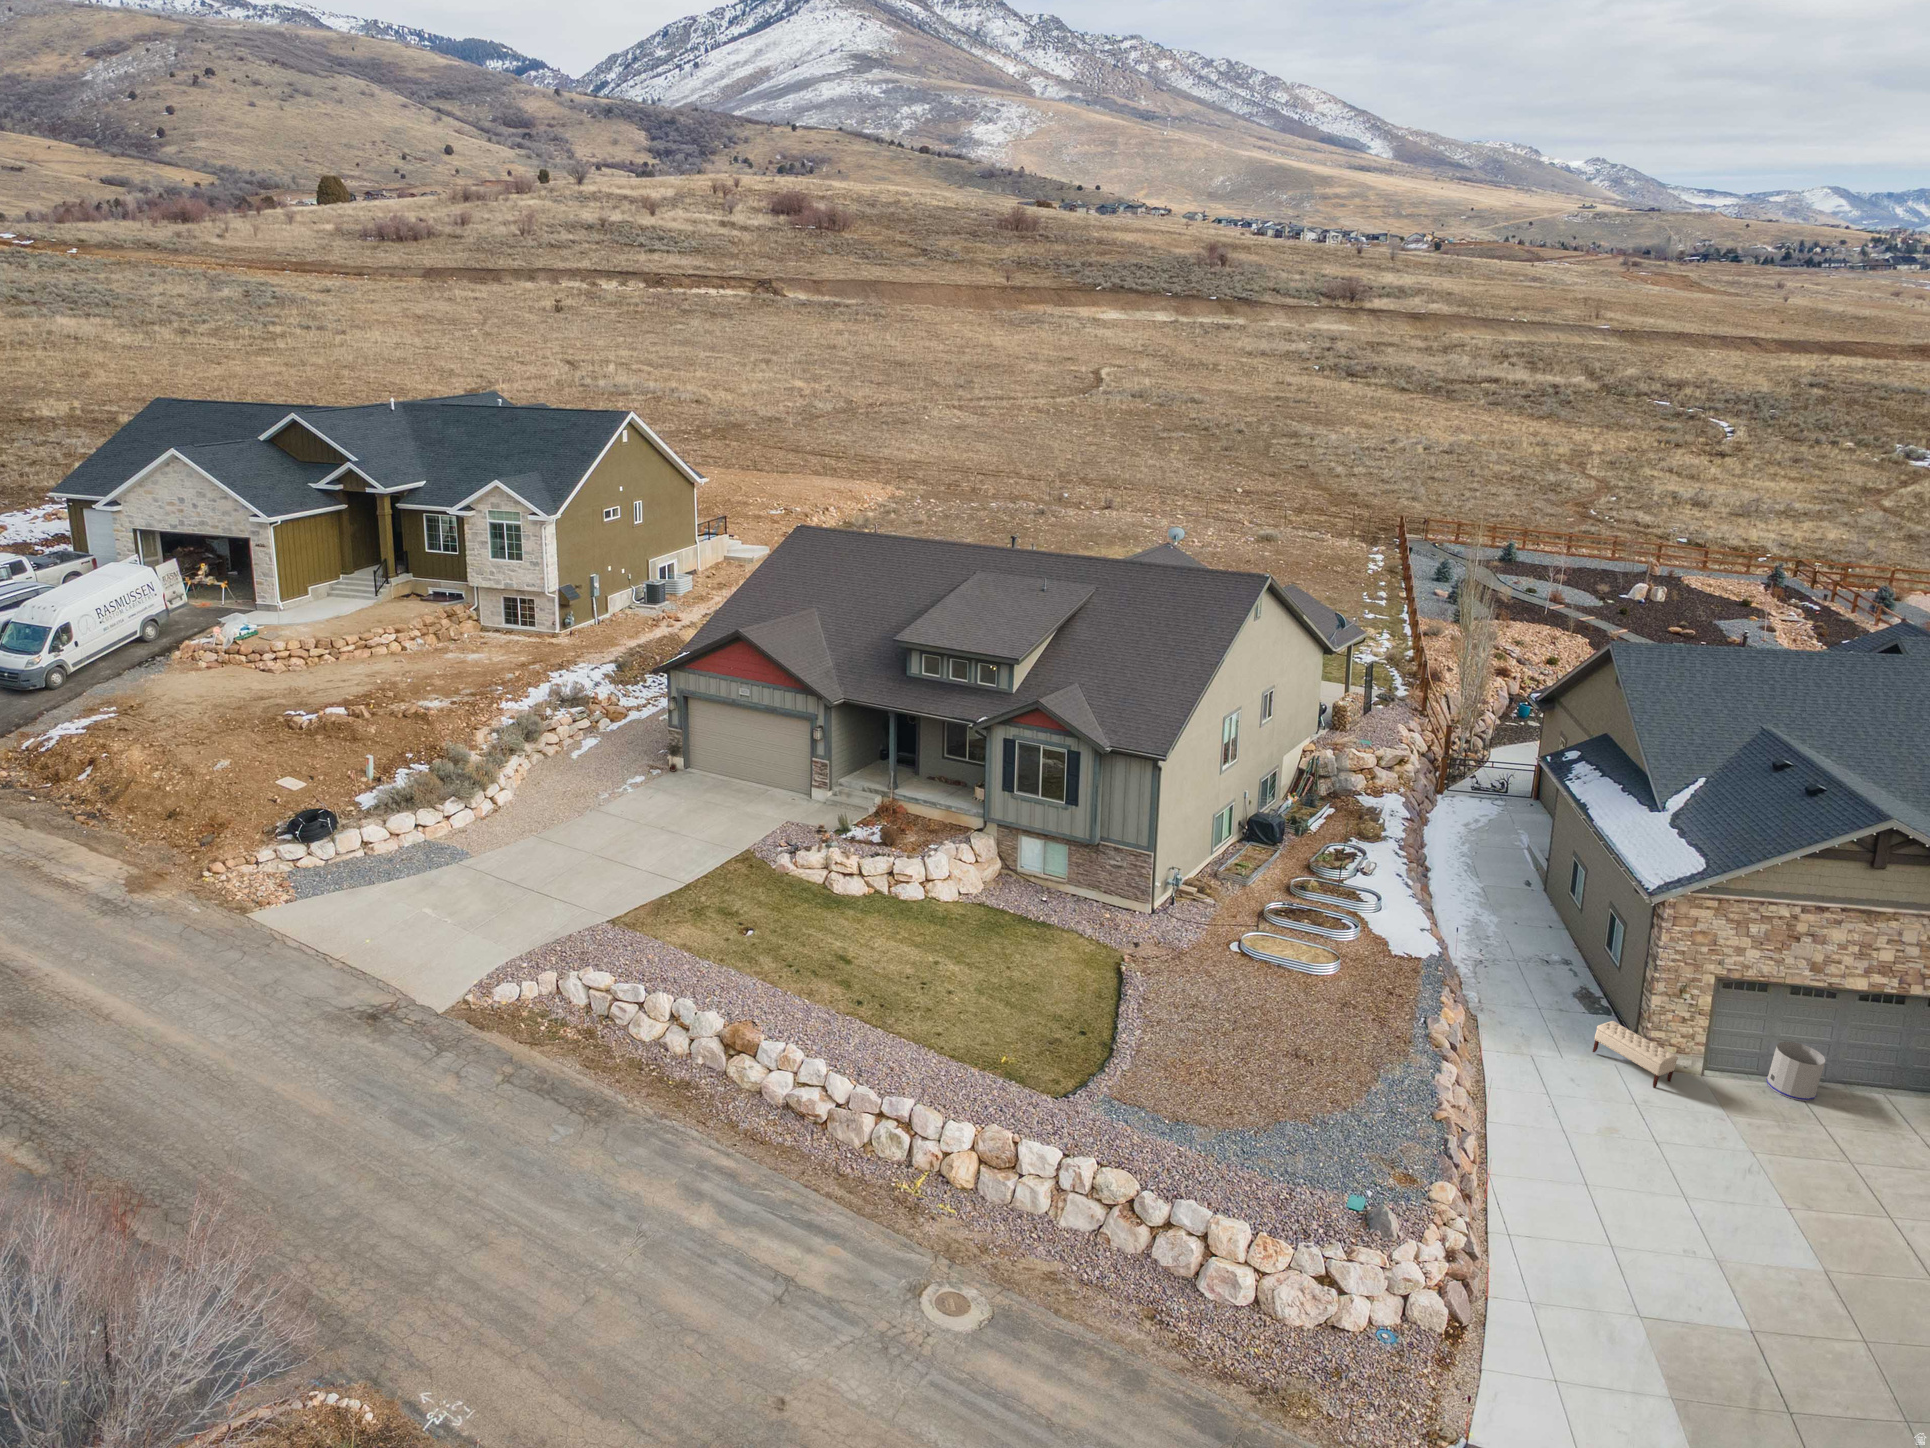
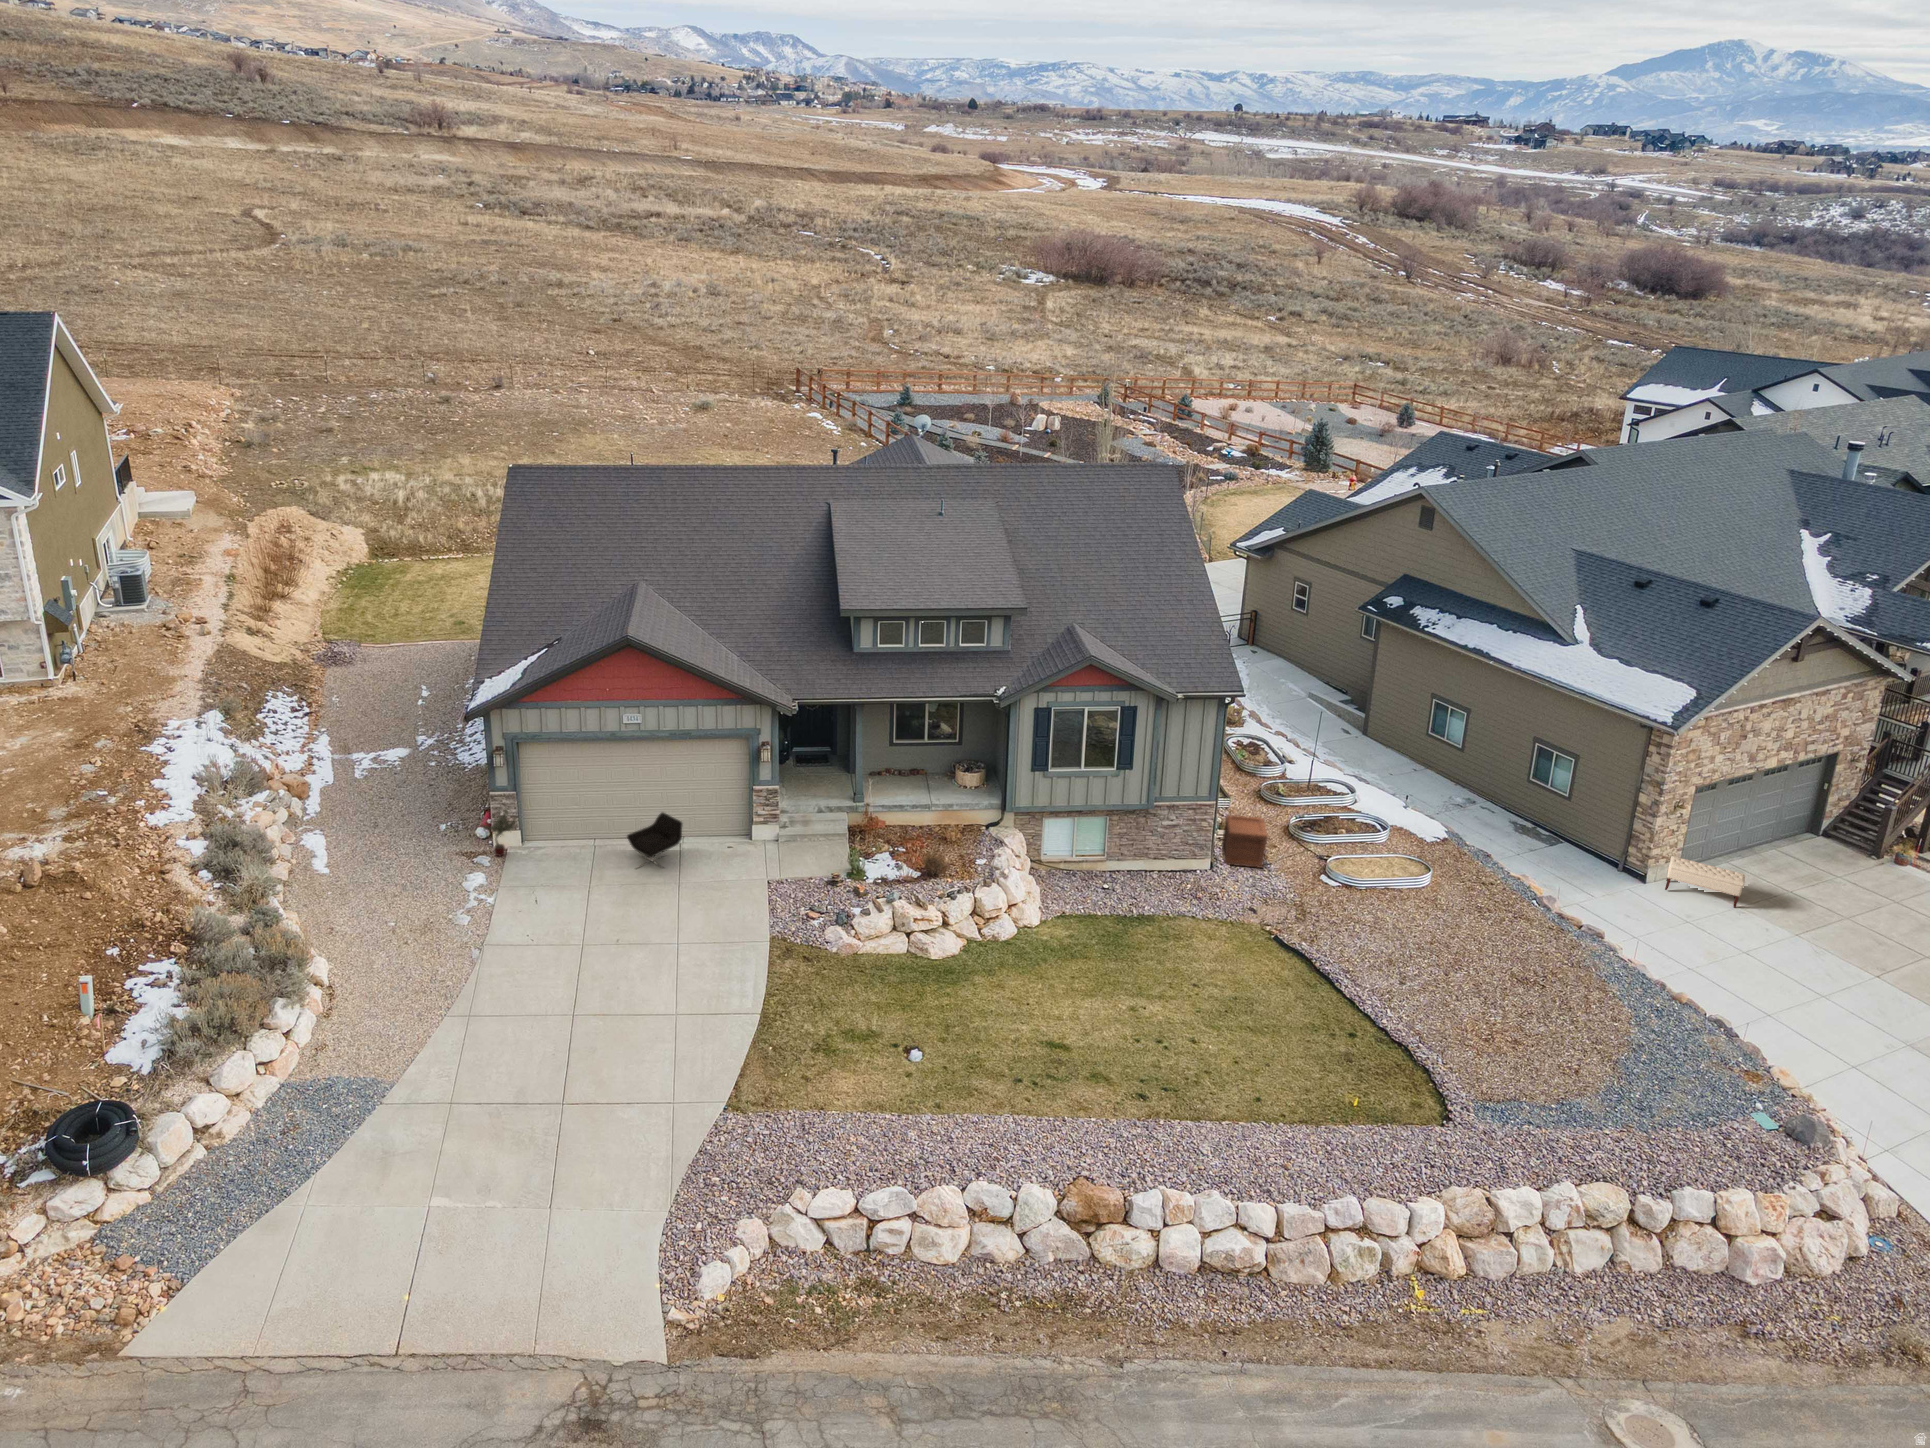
lounge chair: none [738,765,776,802] -> present [627,812,682,868]
wooden crate: none [1158,869,1206,919] -> present [1222,815,1268,868]
trash can: present [1766,1042,1825,1101] -> none [1780,832,1832,882]

